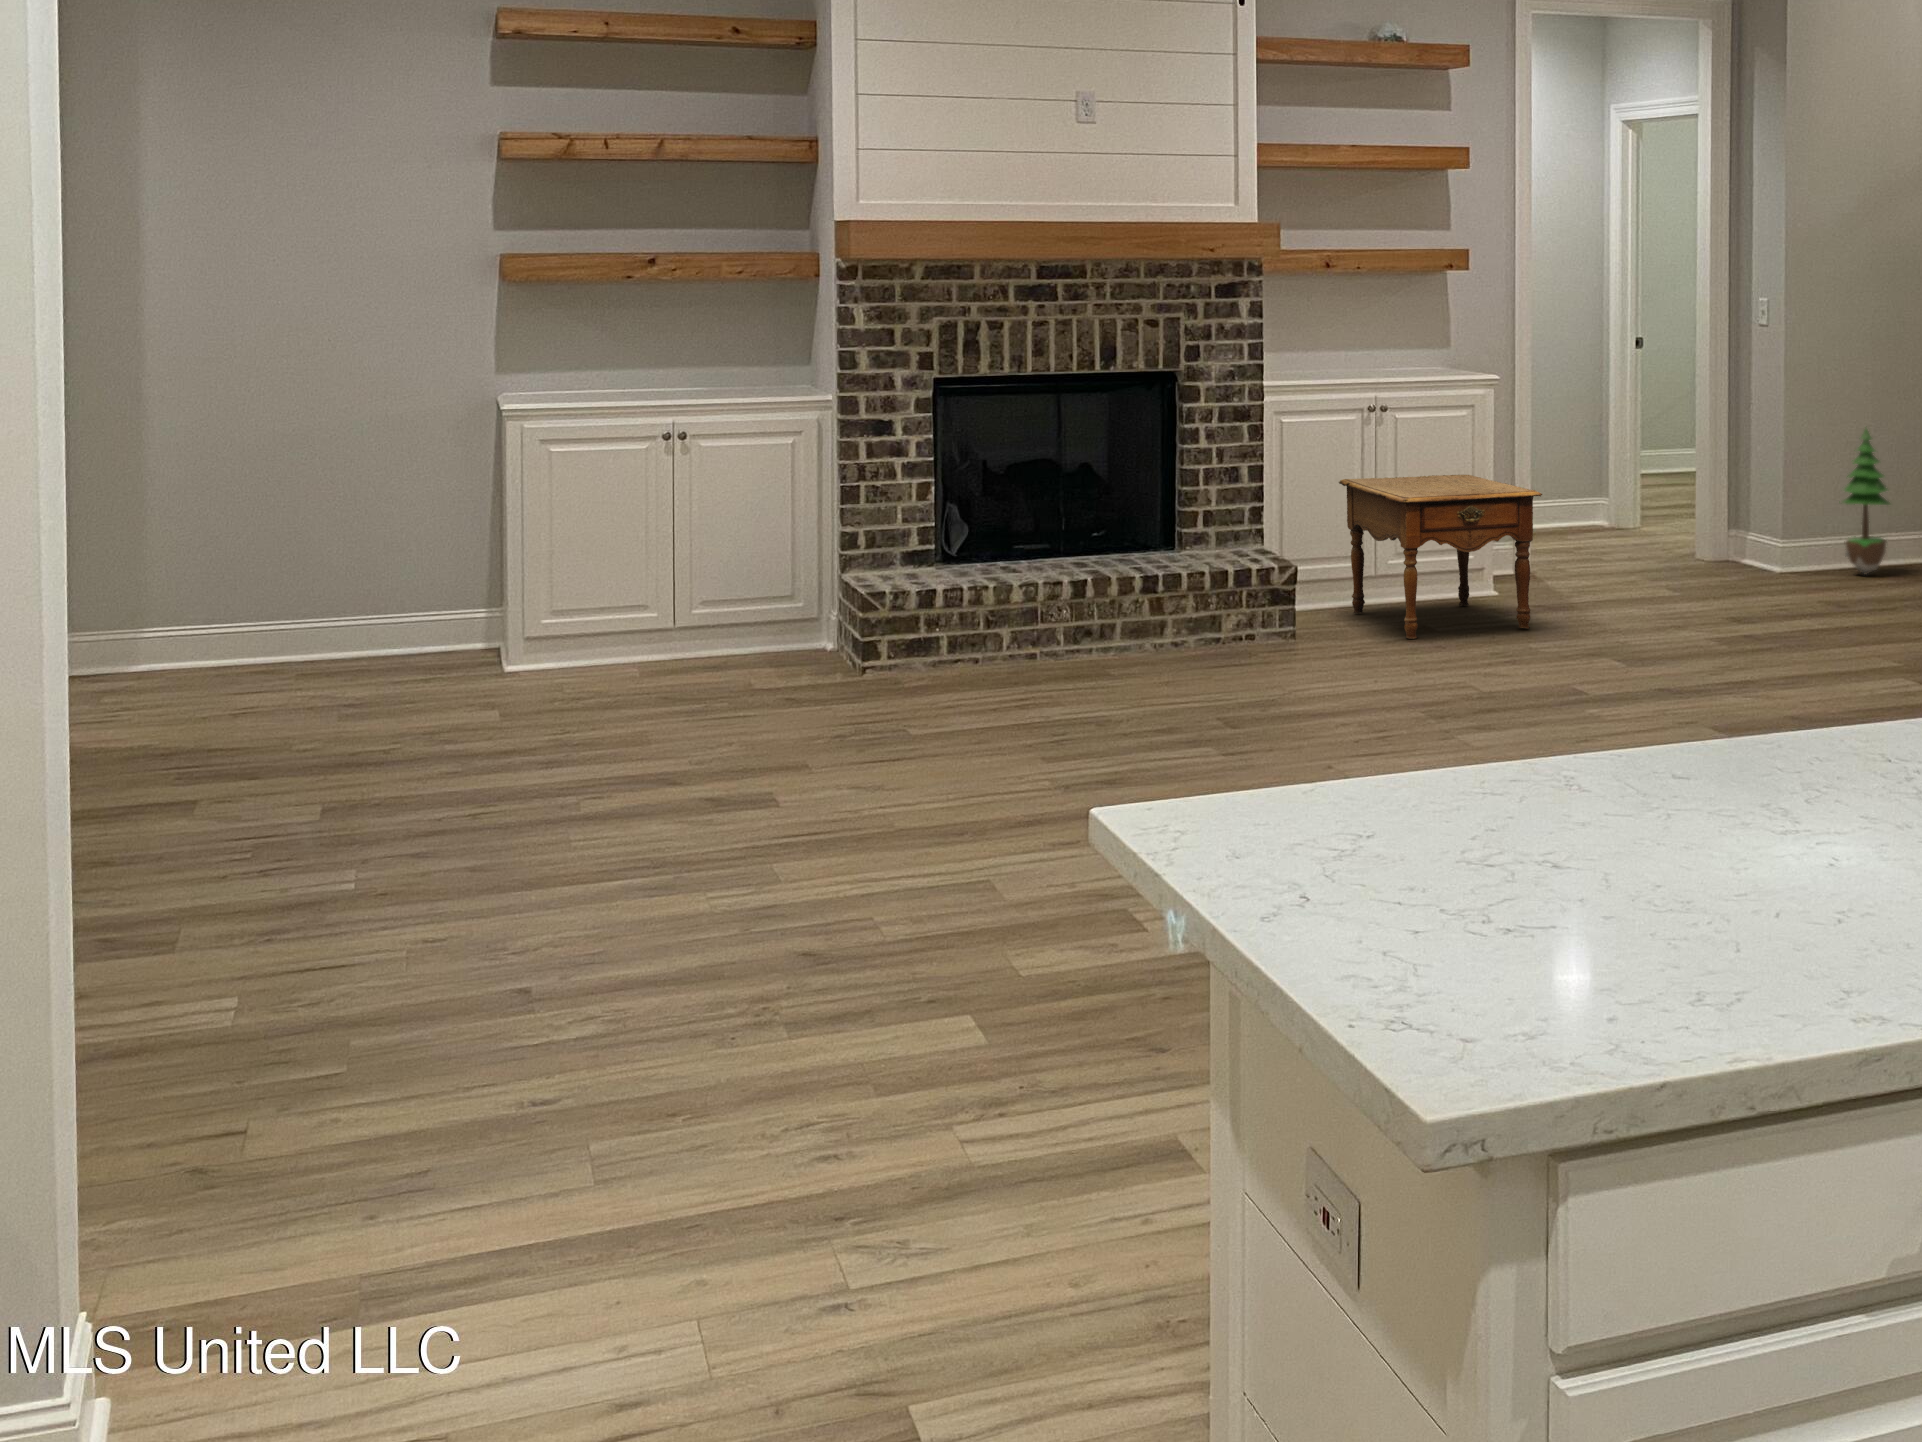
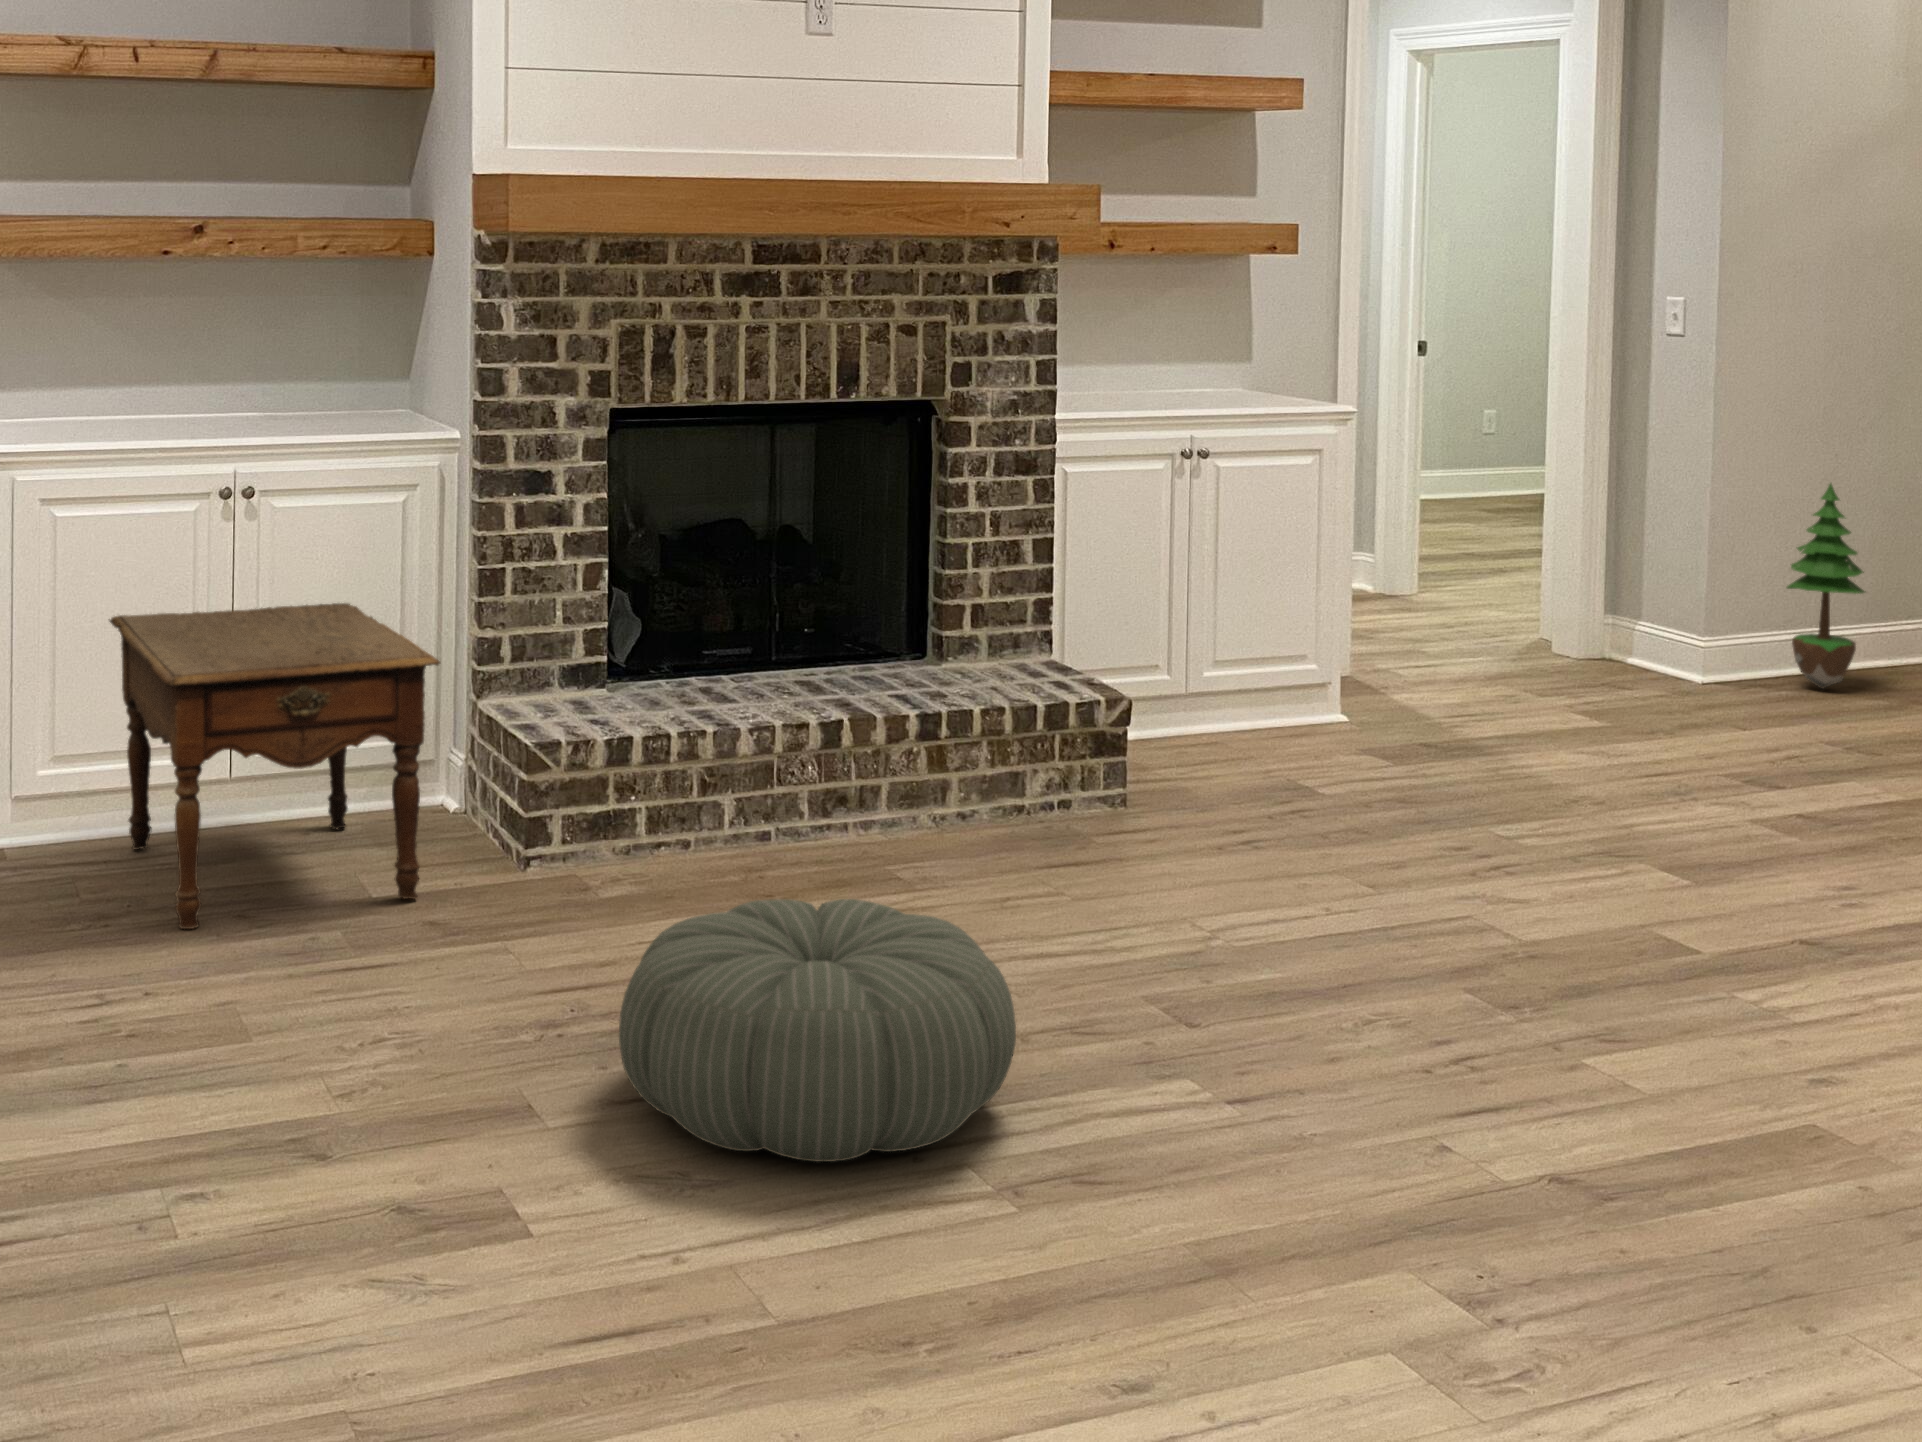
side table: present [1339,475,1542,639] -> present [109,603,440,929]
pouf: none [847,651,1090,784] -> present [619,899,1016,1162]

